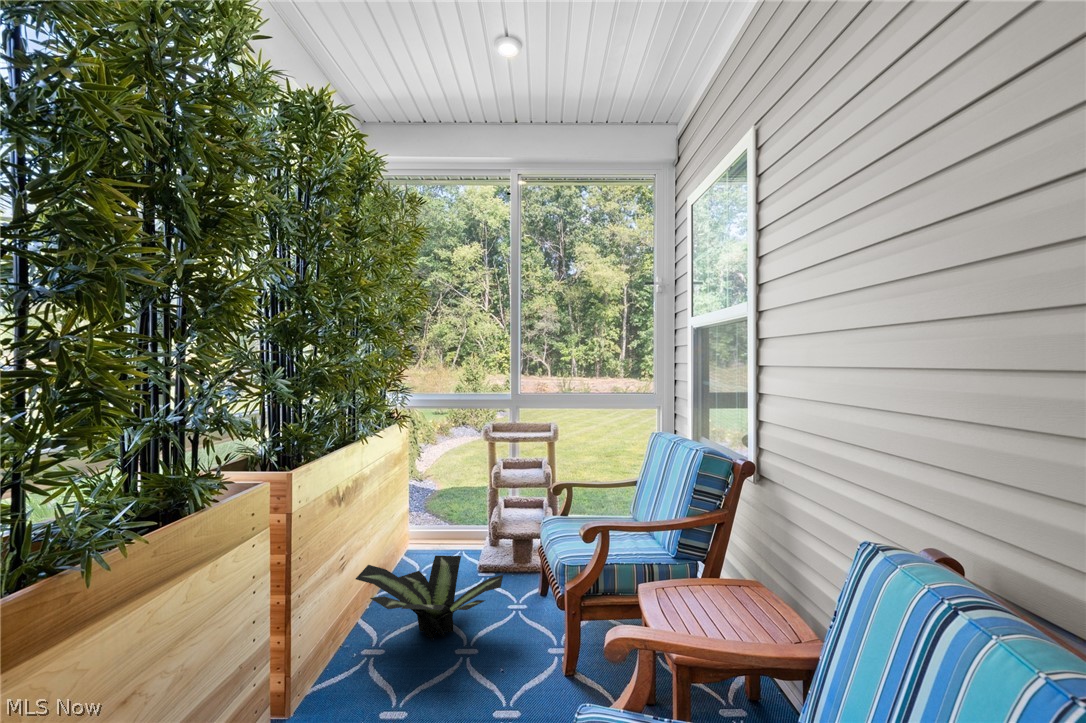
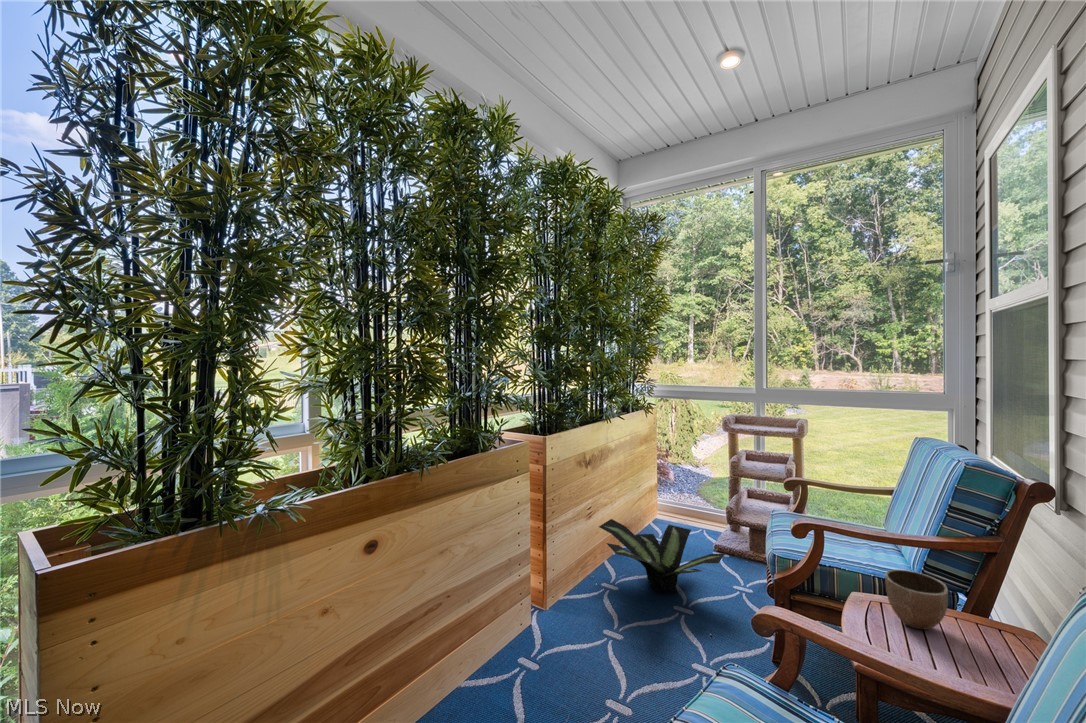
decorative bowl: none [671,554,716,605] -> present [885,569,948,630]

